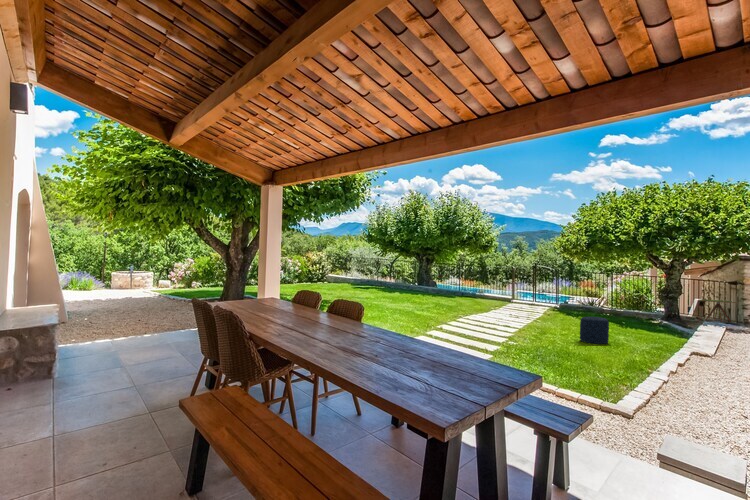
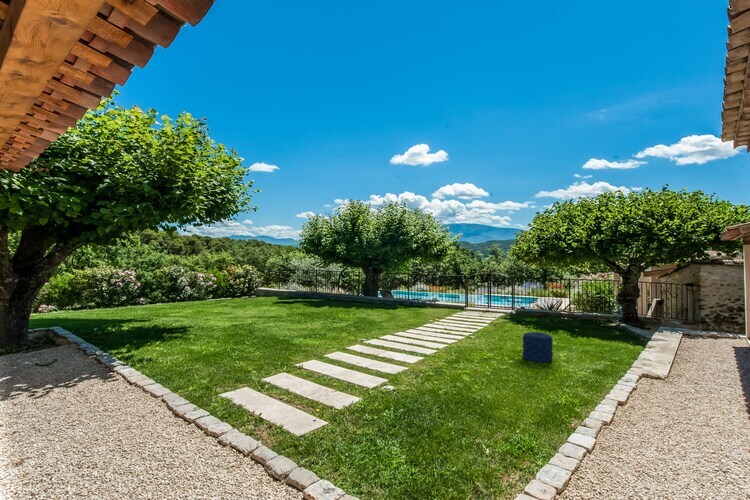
round table: present [700,300,737,322] -> none [657,301,695,324]

